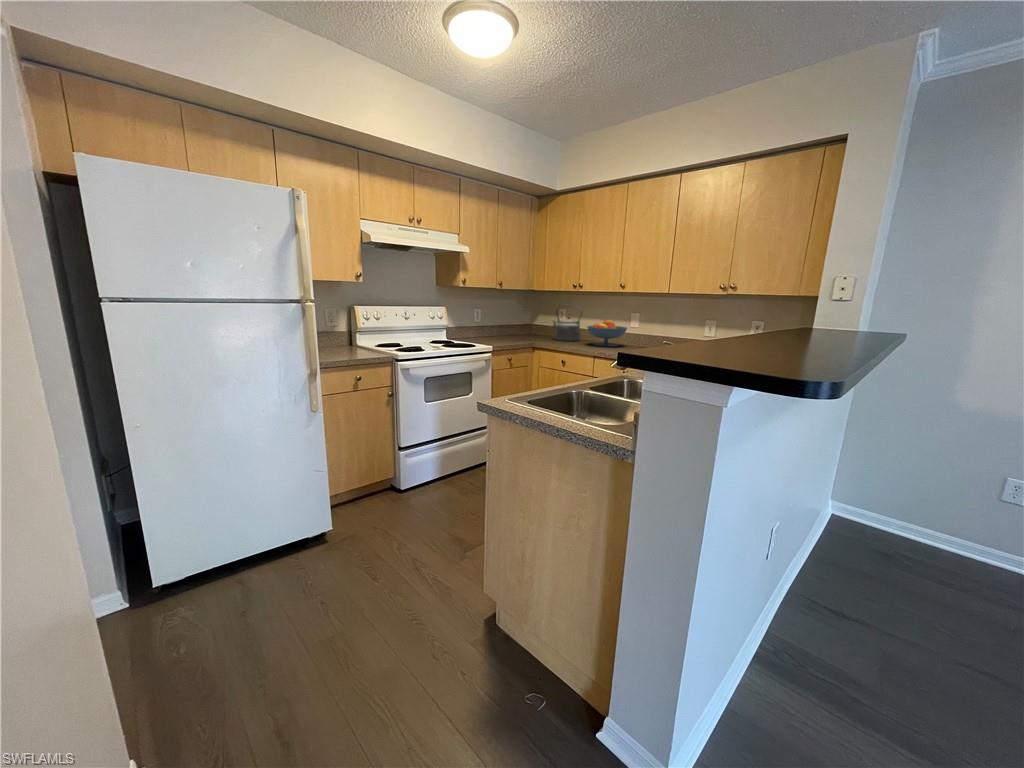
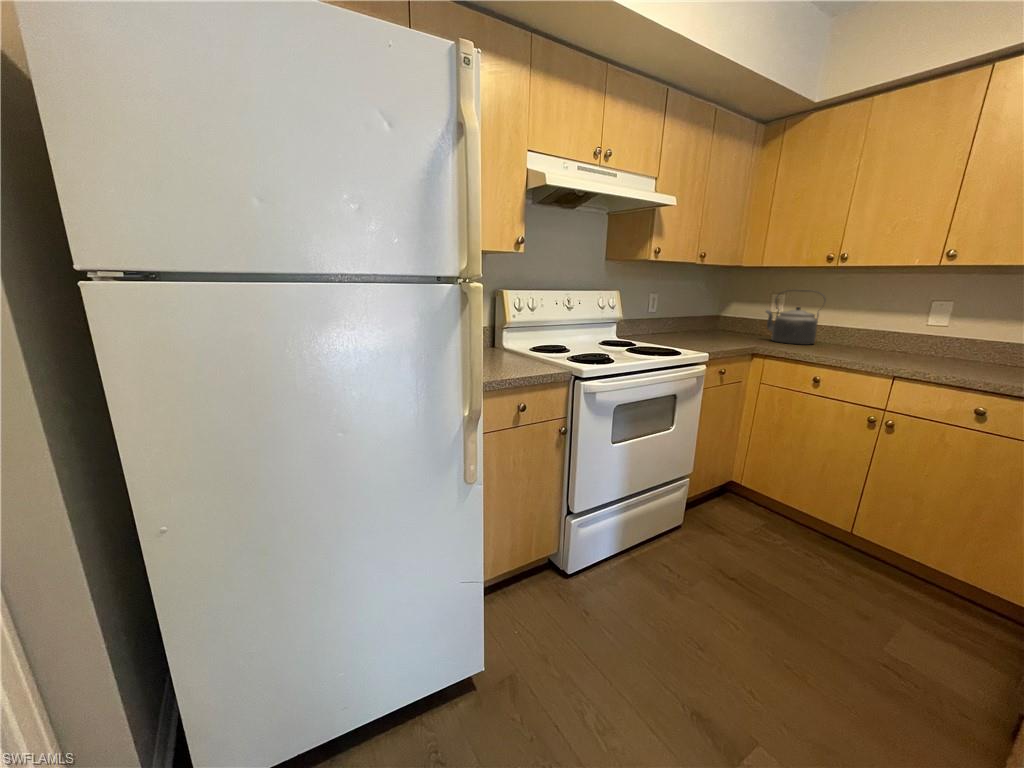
fruit bowl: present [587,320,627,347] -> none [847,313,932,358]

